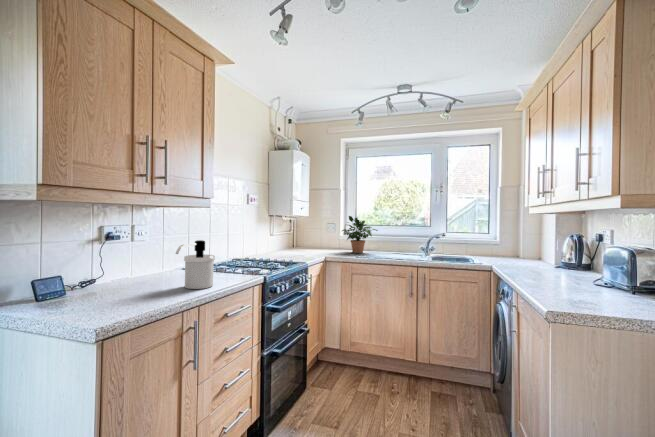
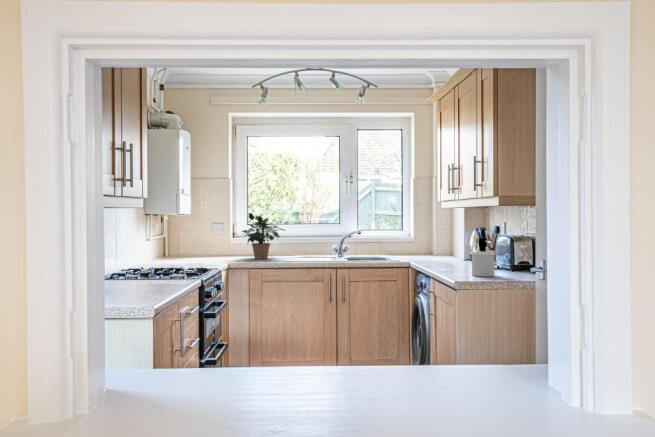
soap dispenser: present [176,240,215,289] -> present [471,238,495,277]

